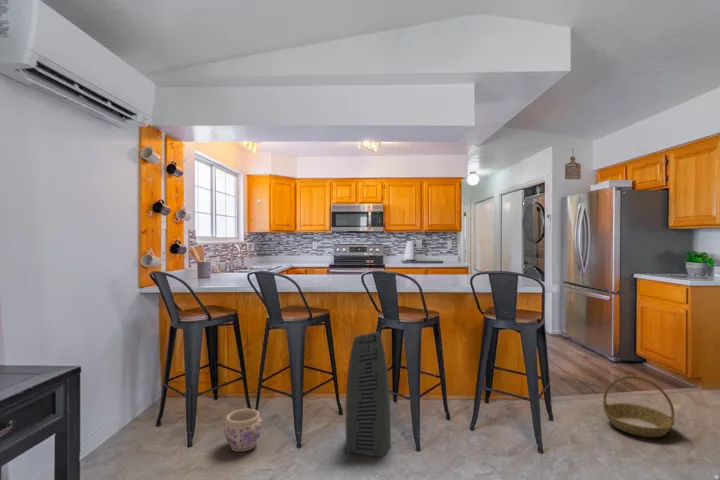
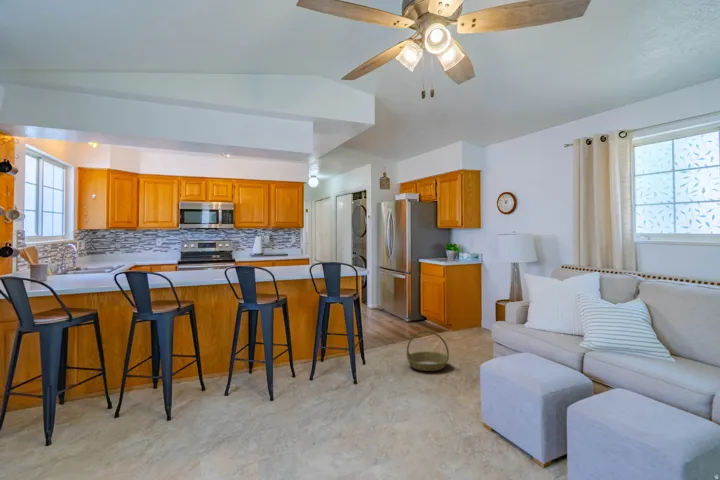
air purifier: present [346,332,391,457] -> none [211,313,250,415]
planter: present [224,409,262,452] -> none [90,393,130,432]

